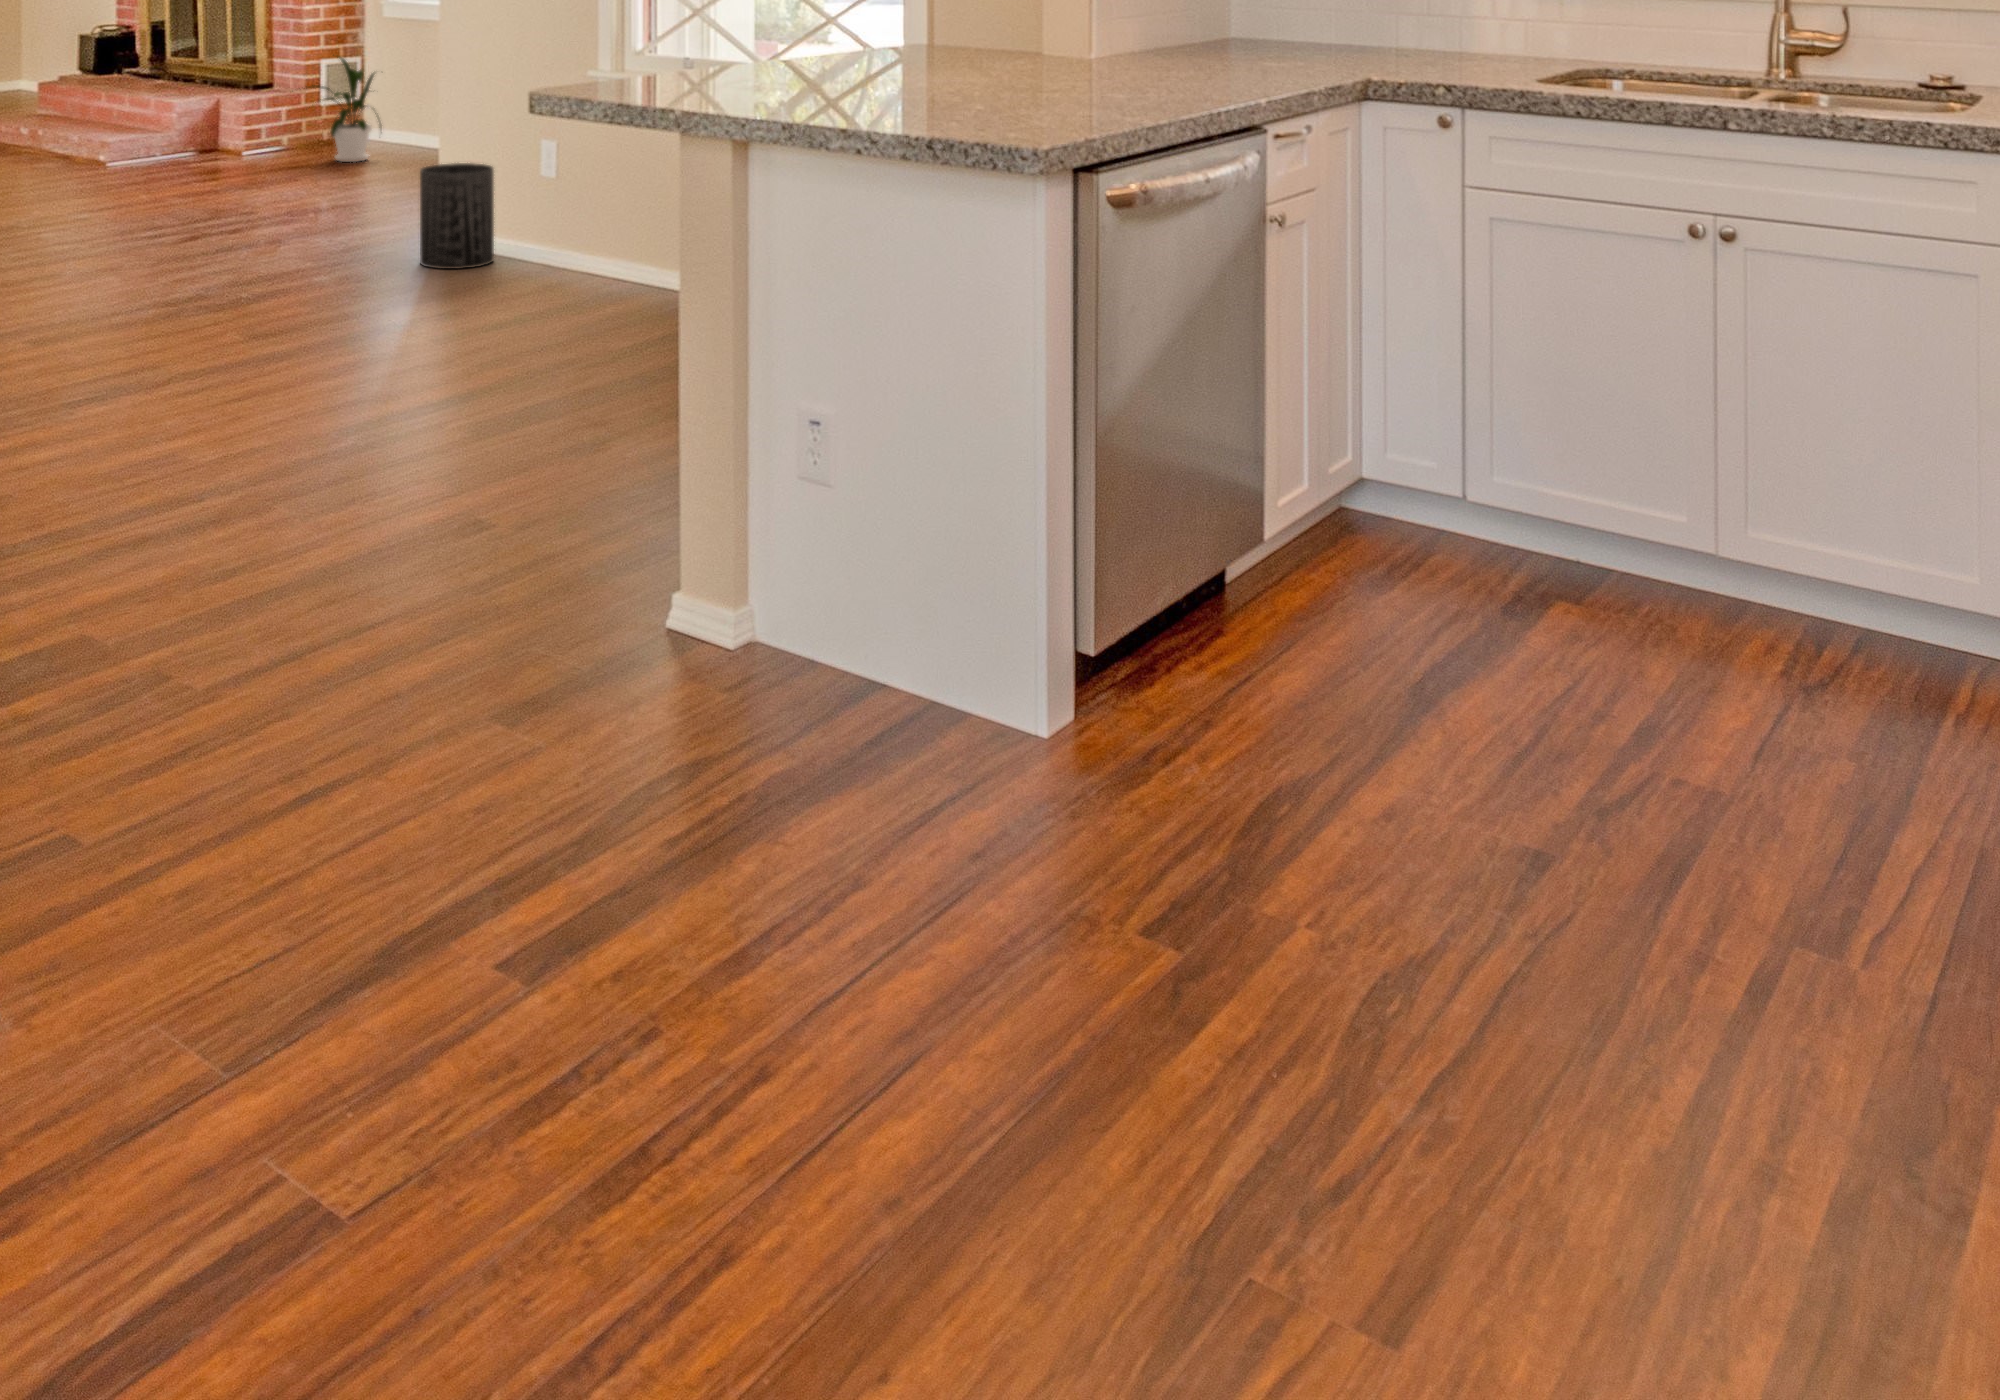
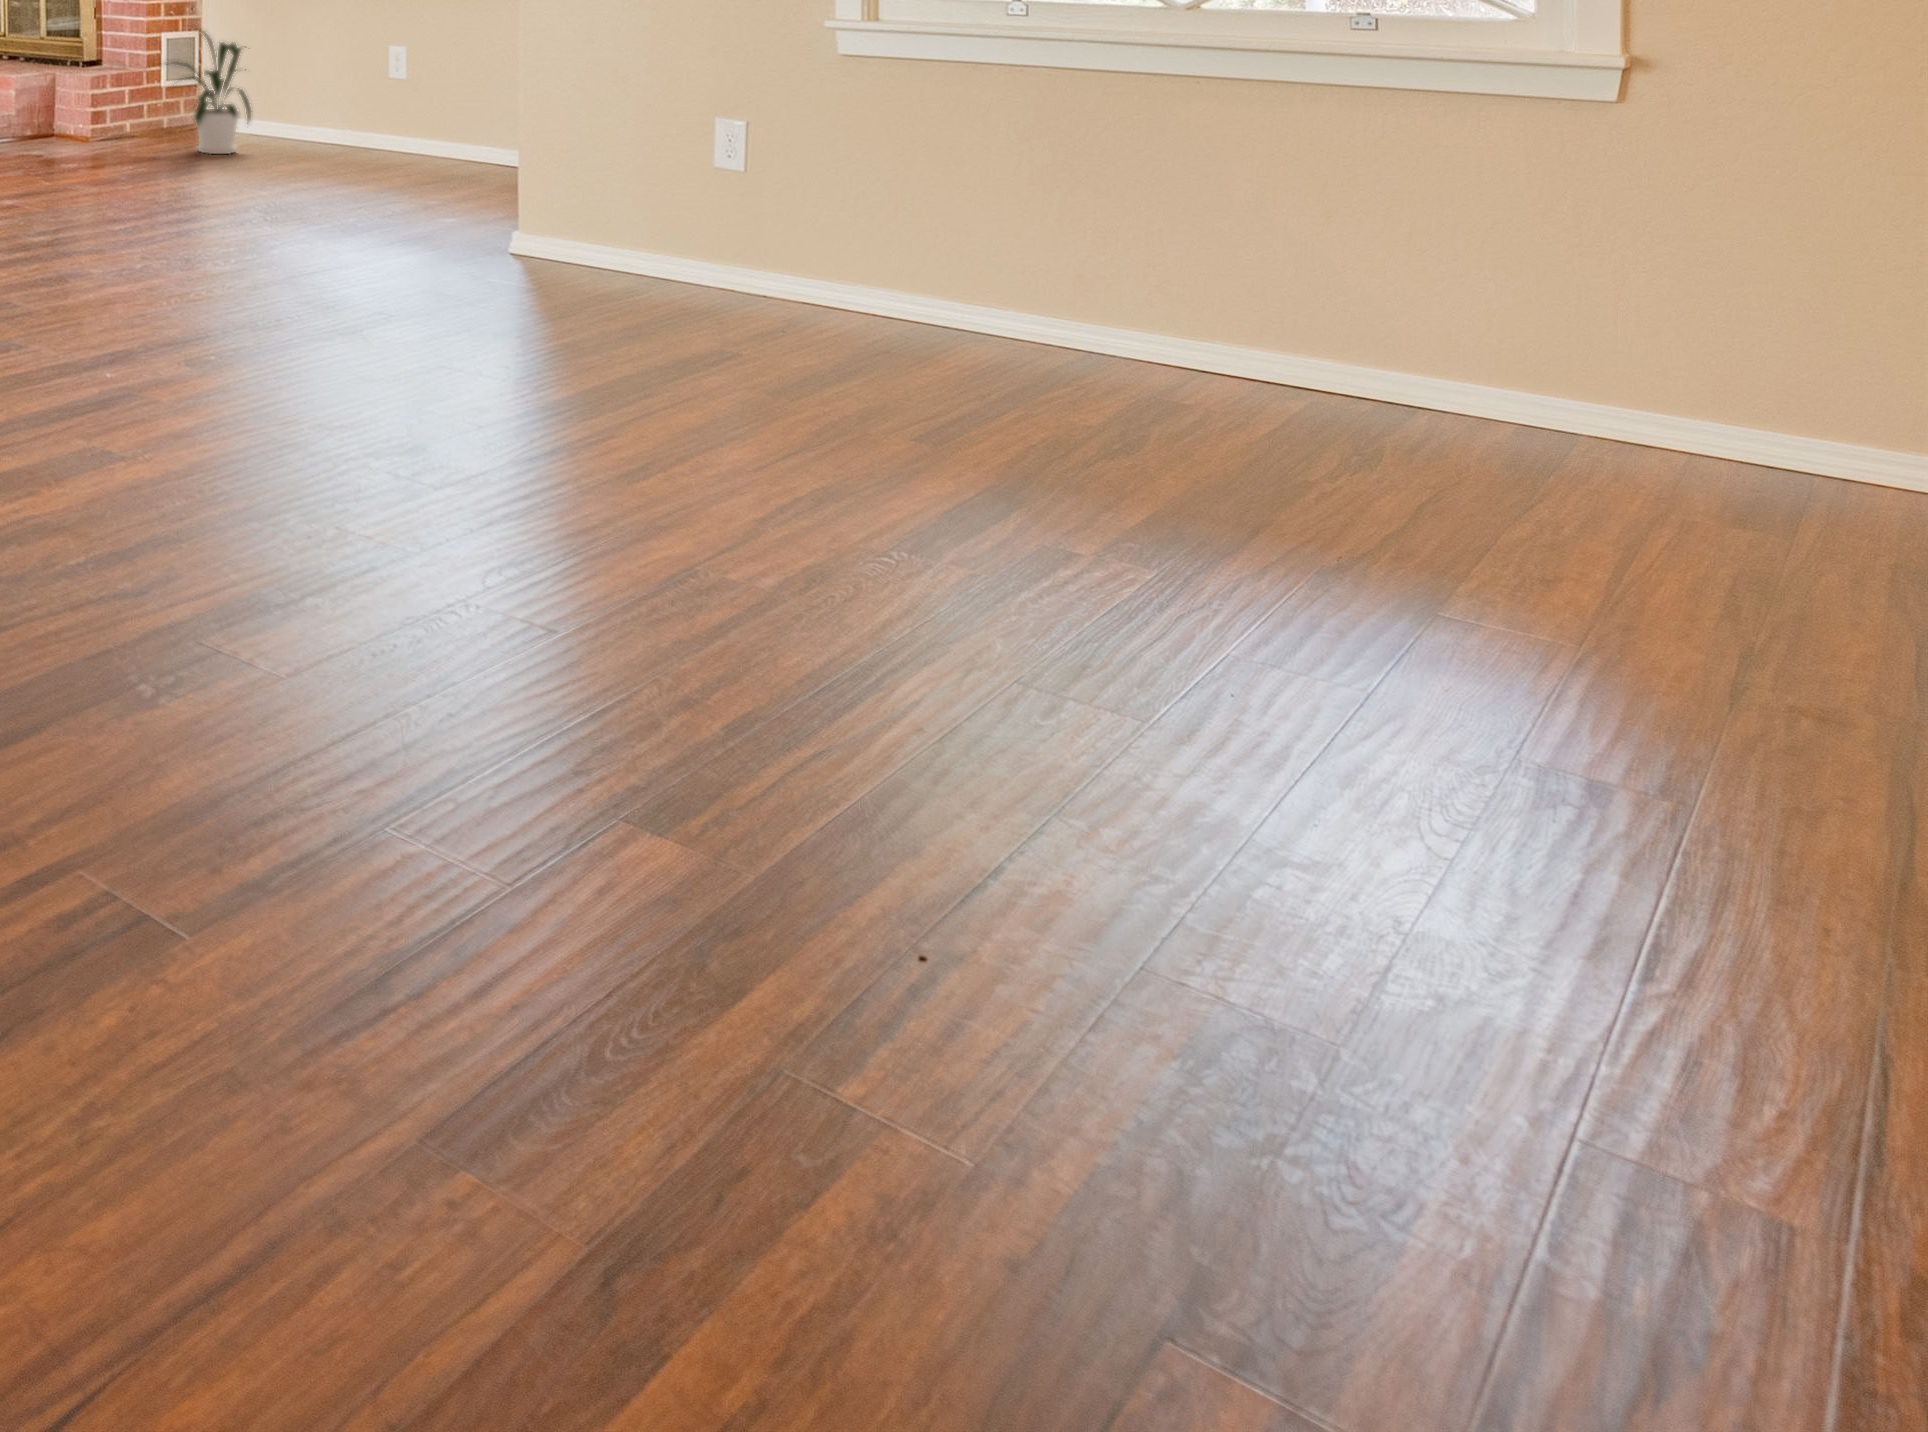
trash can: present [420,163,494,269] -> none [490,160,596,306]

